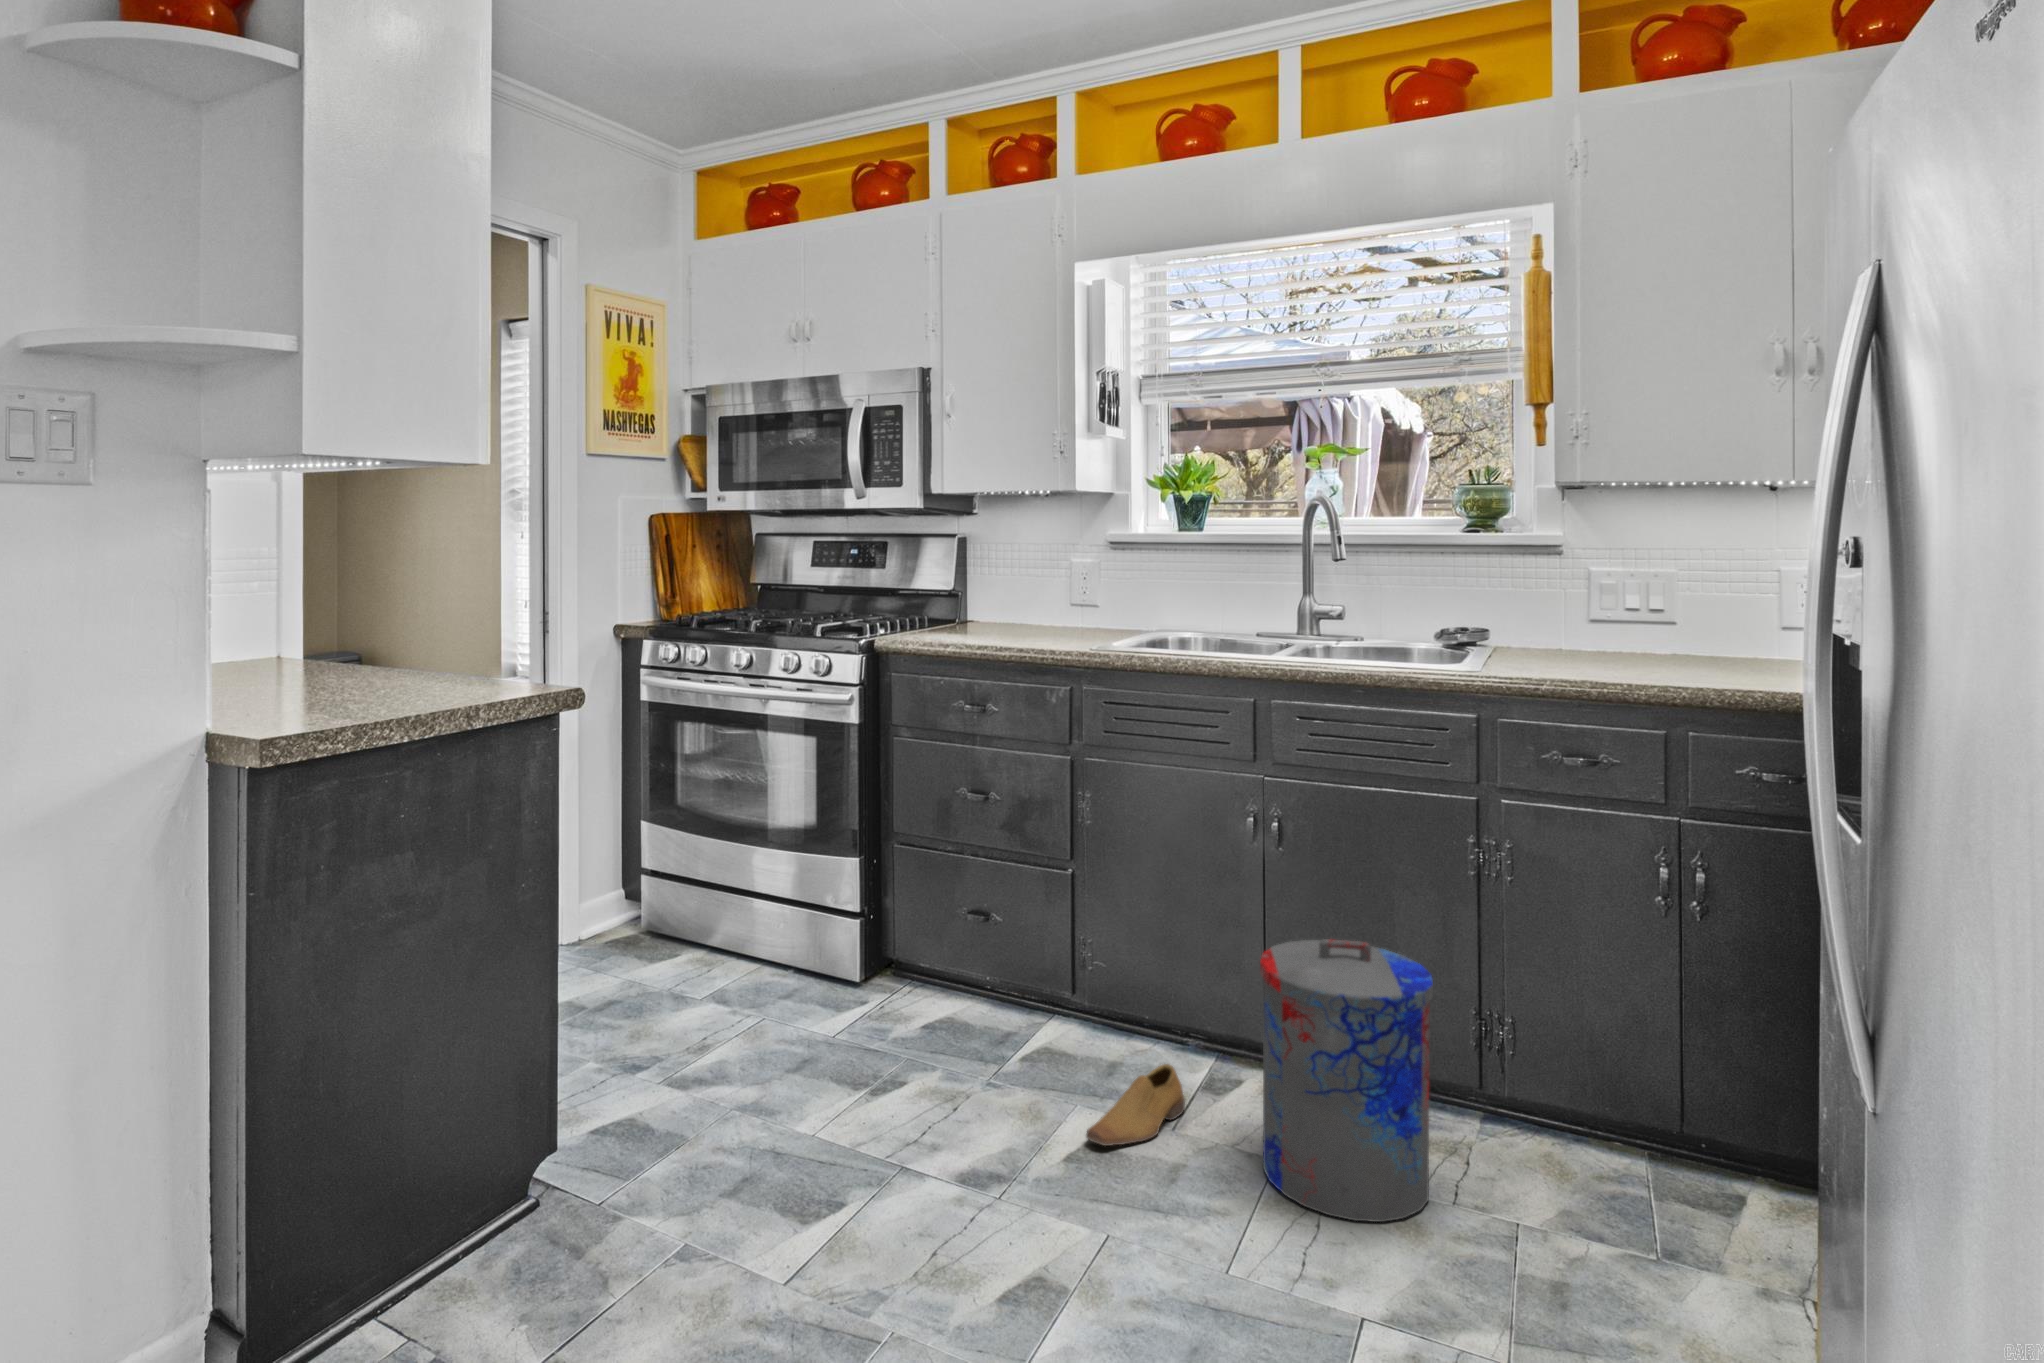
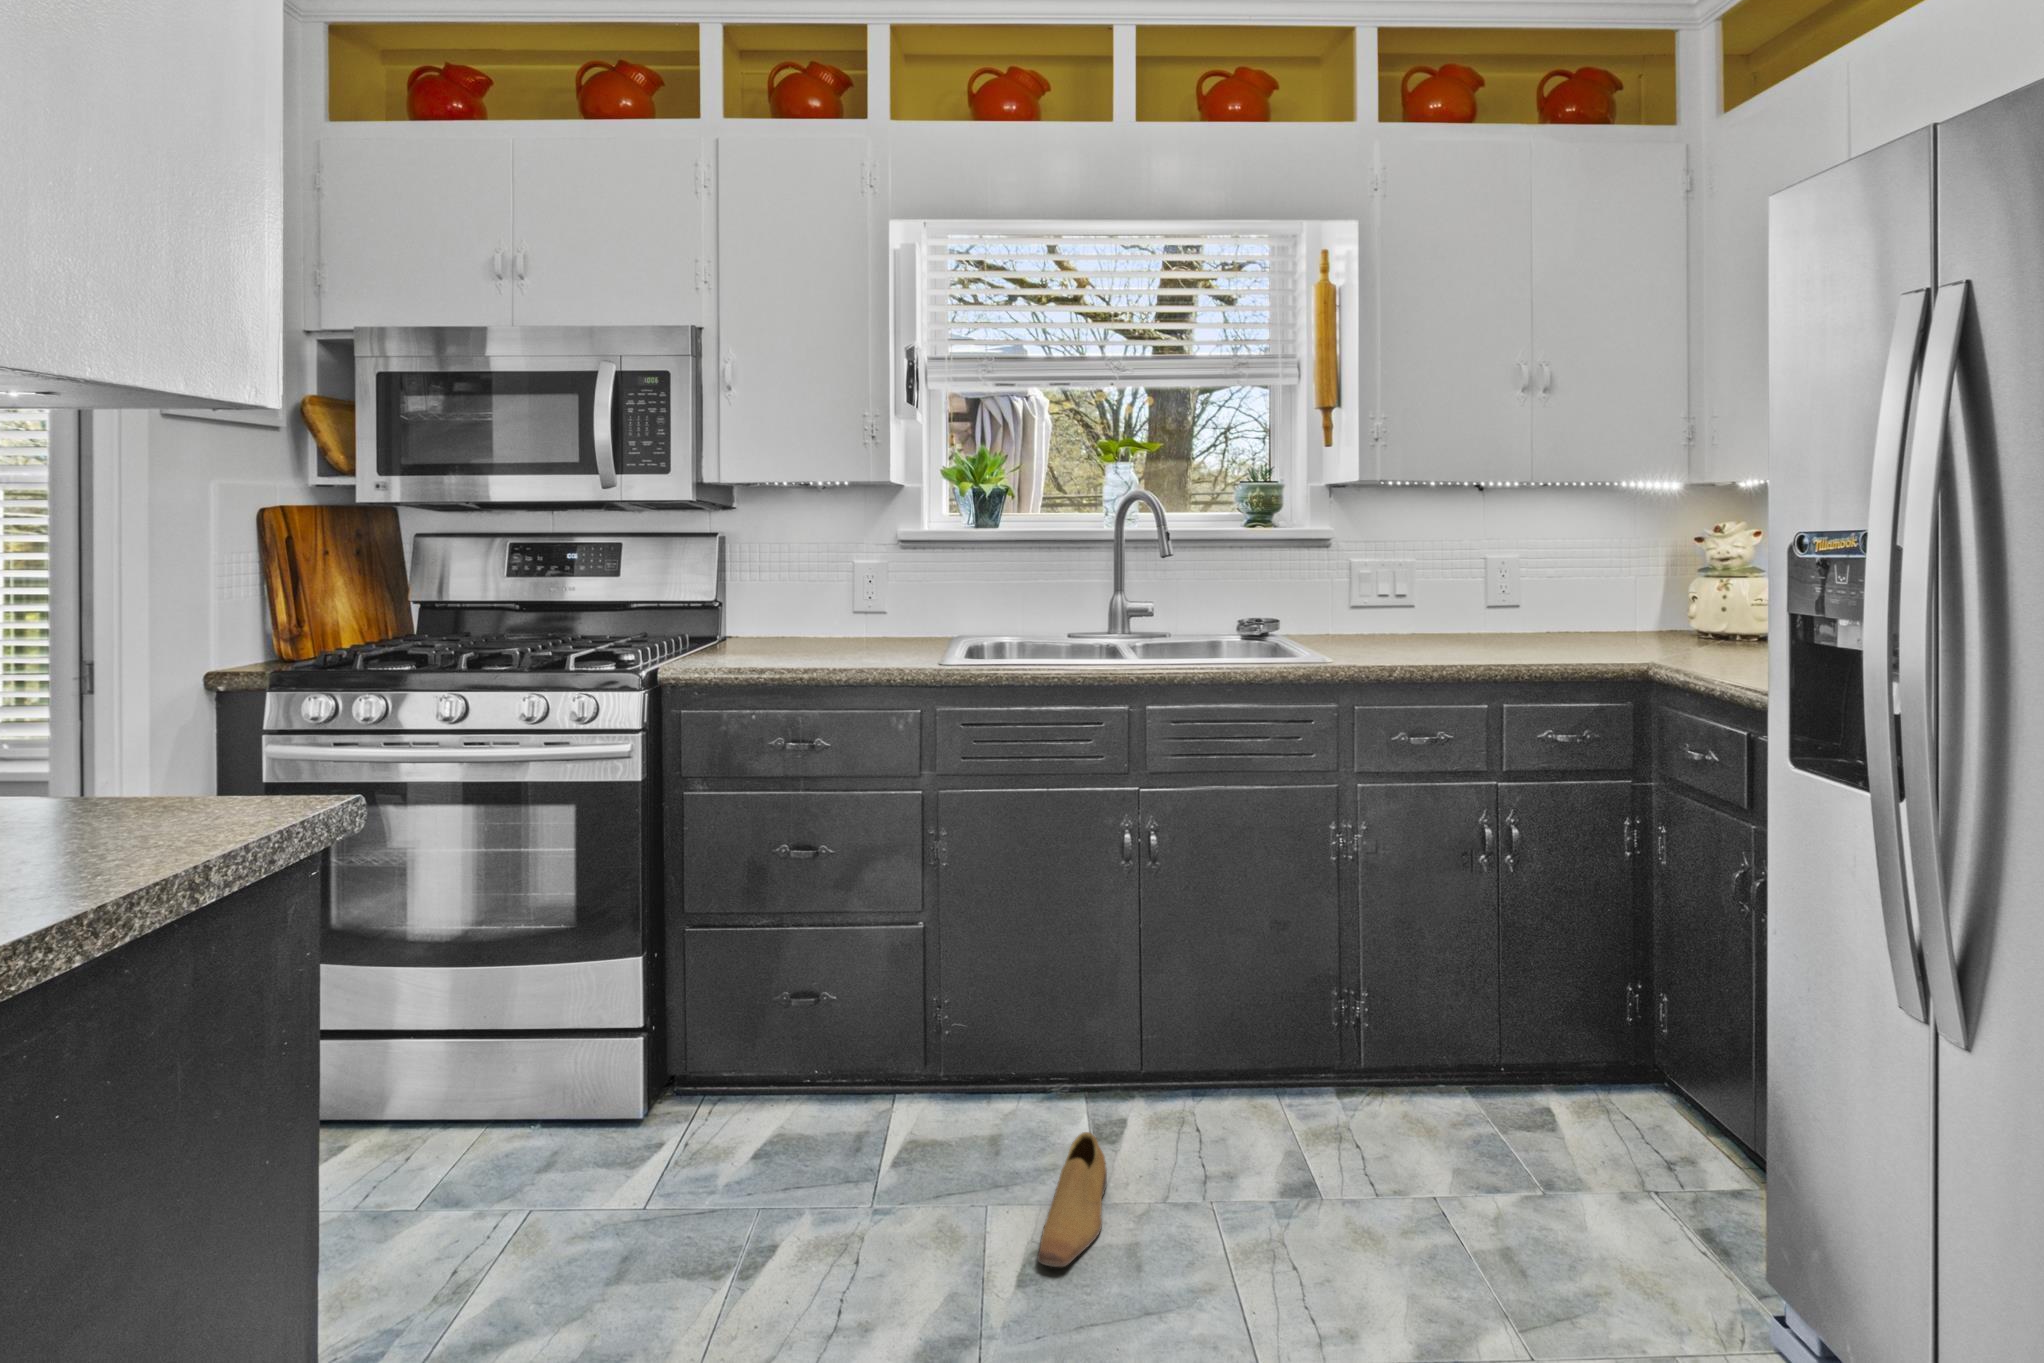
trash can: present [1260,939,1433,1222] -> none [1215,958,1389,1272]

